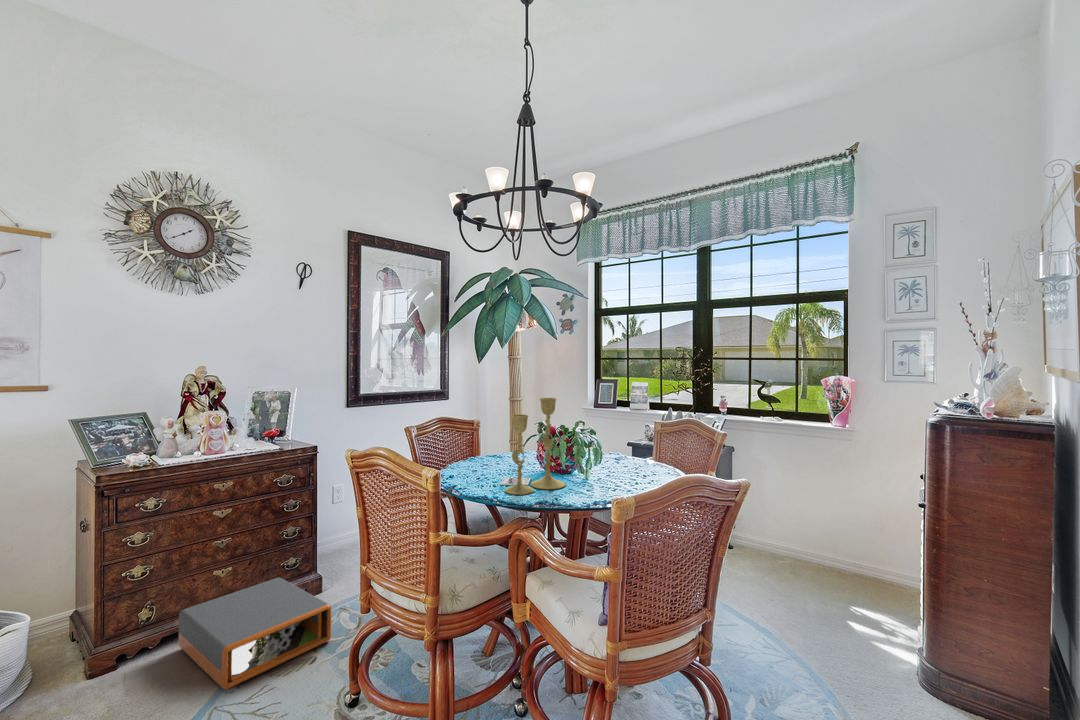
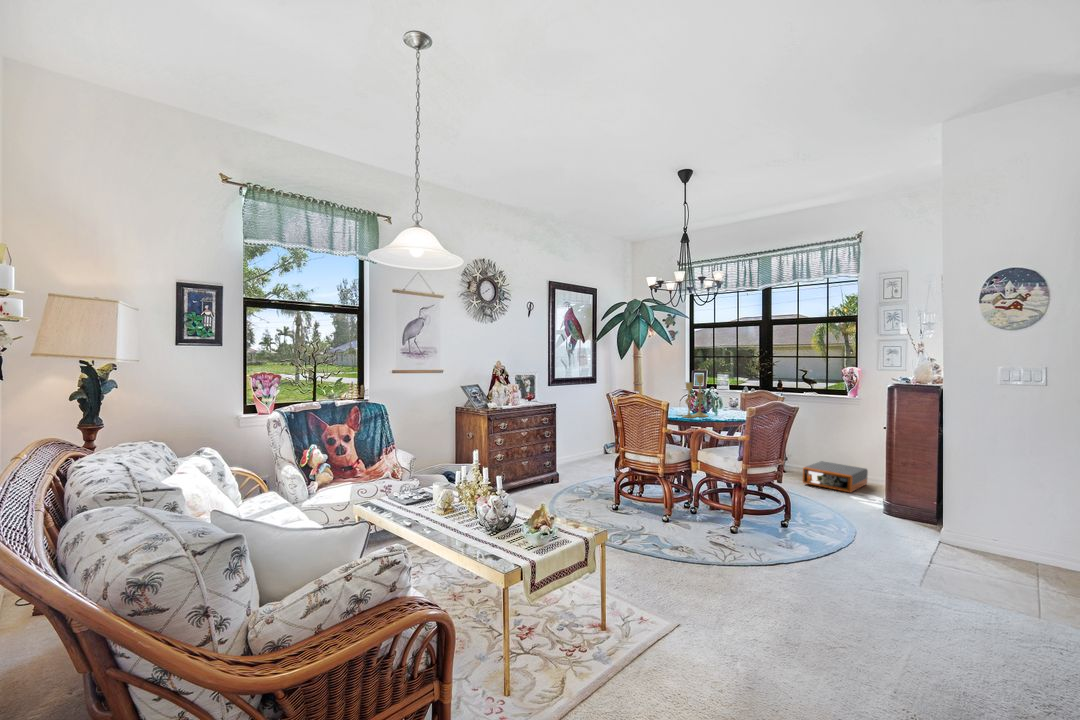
storage box: present [179,578,331,690] -> present [803,461,868,492]

